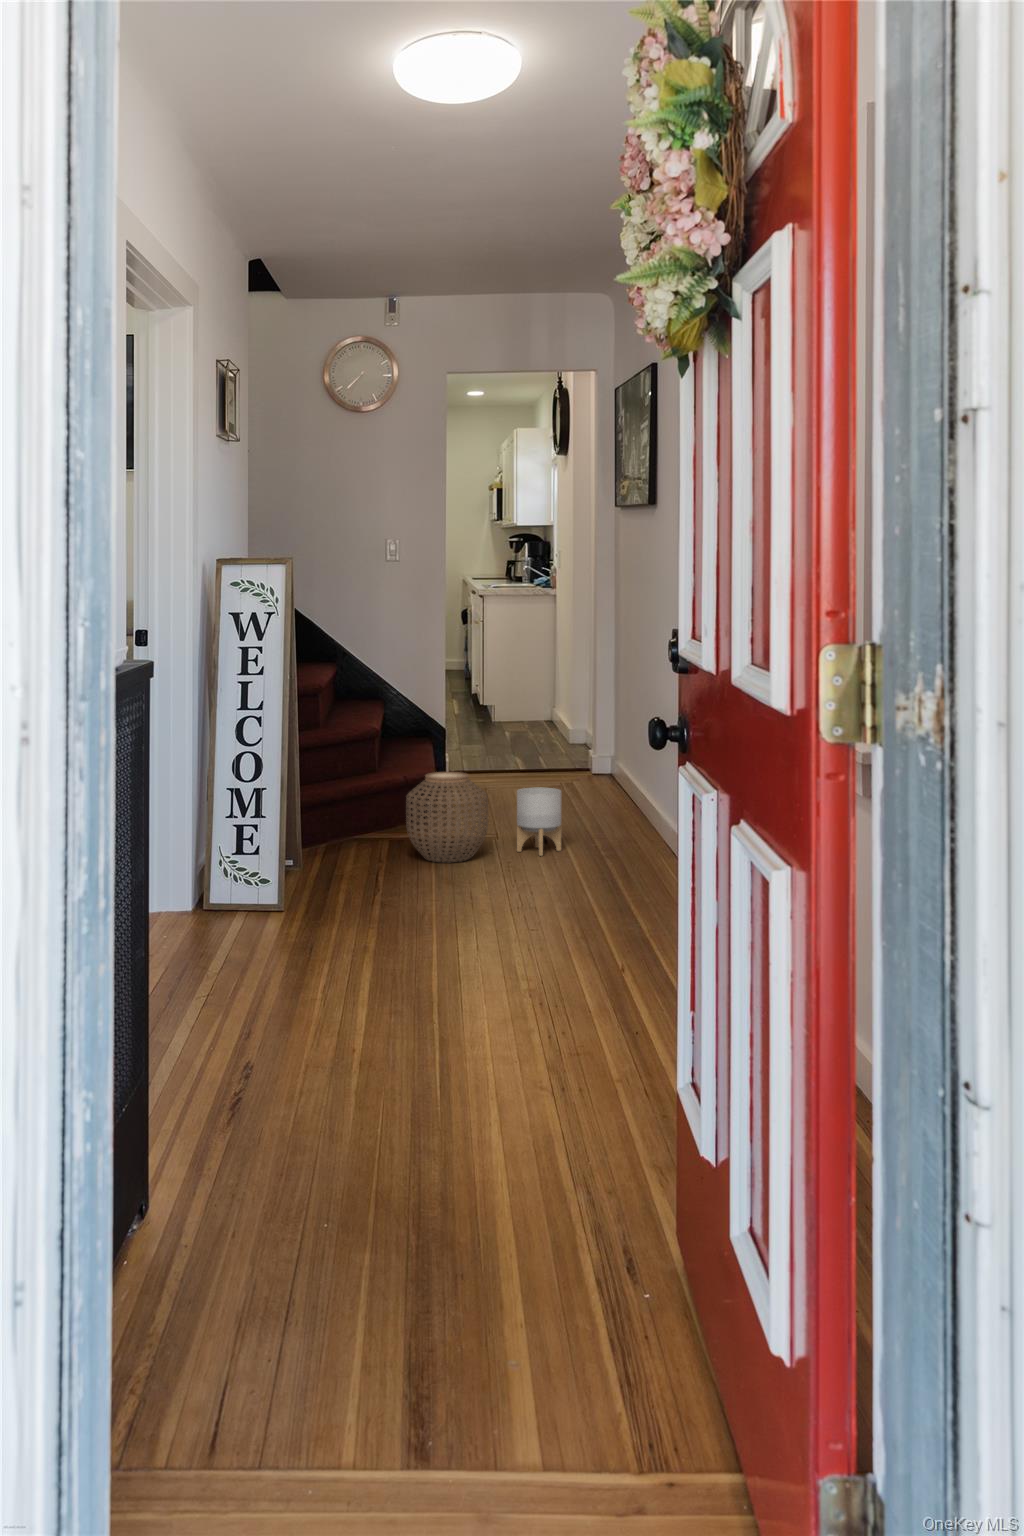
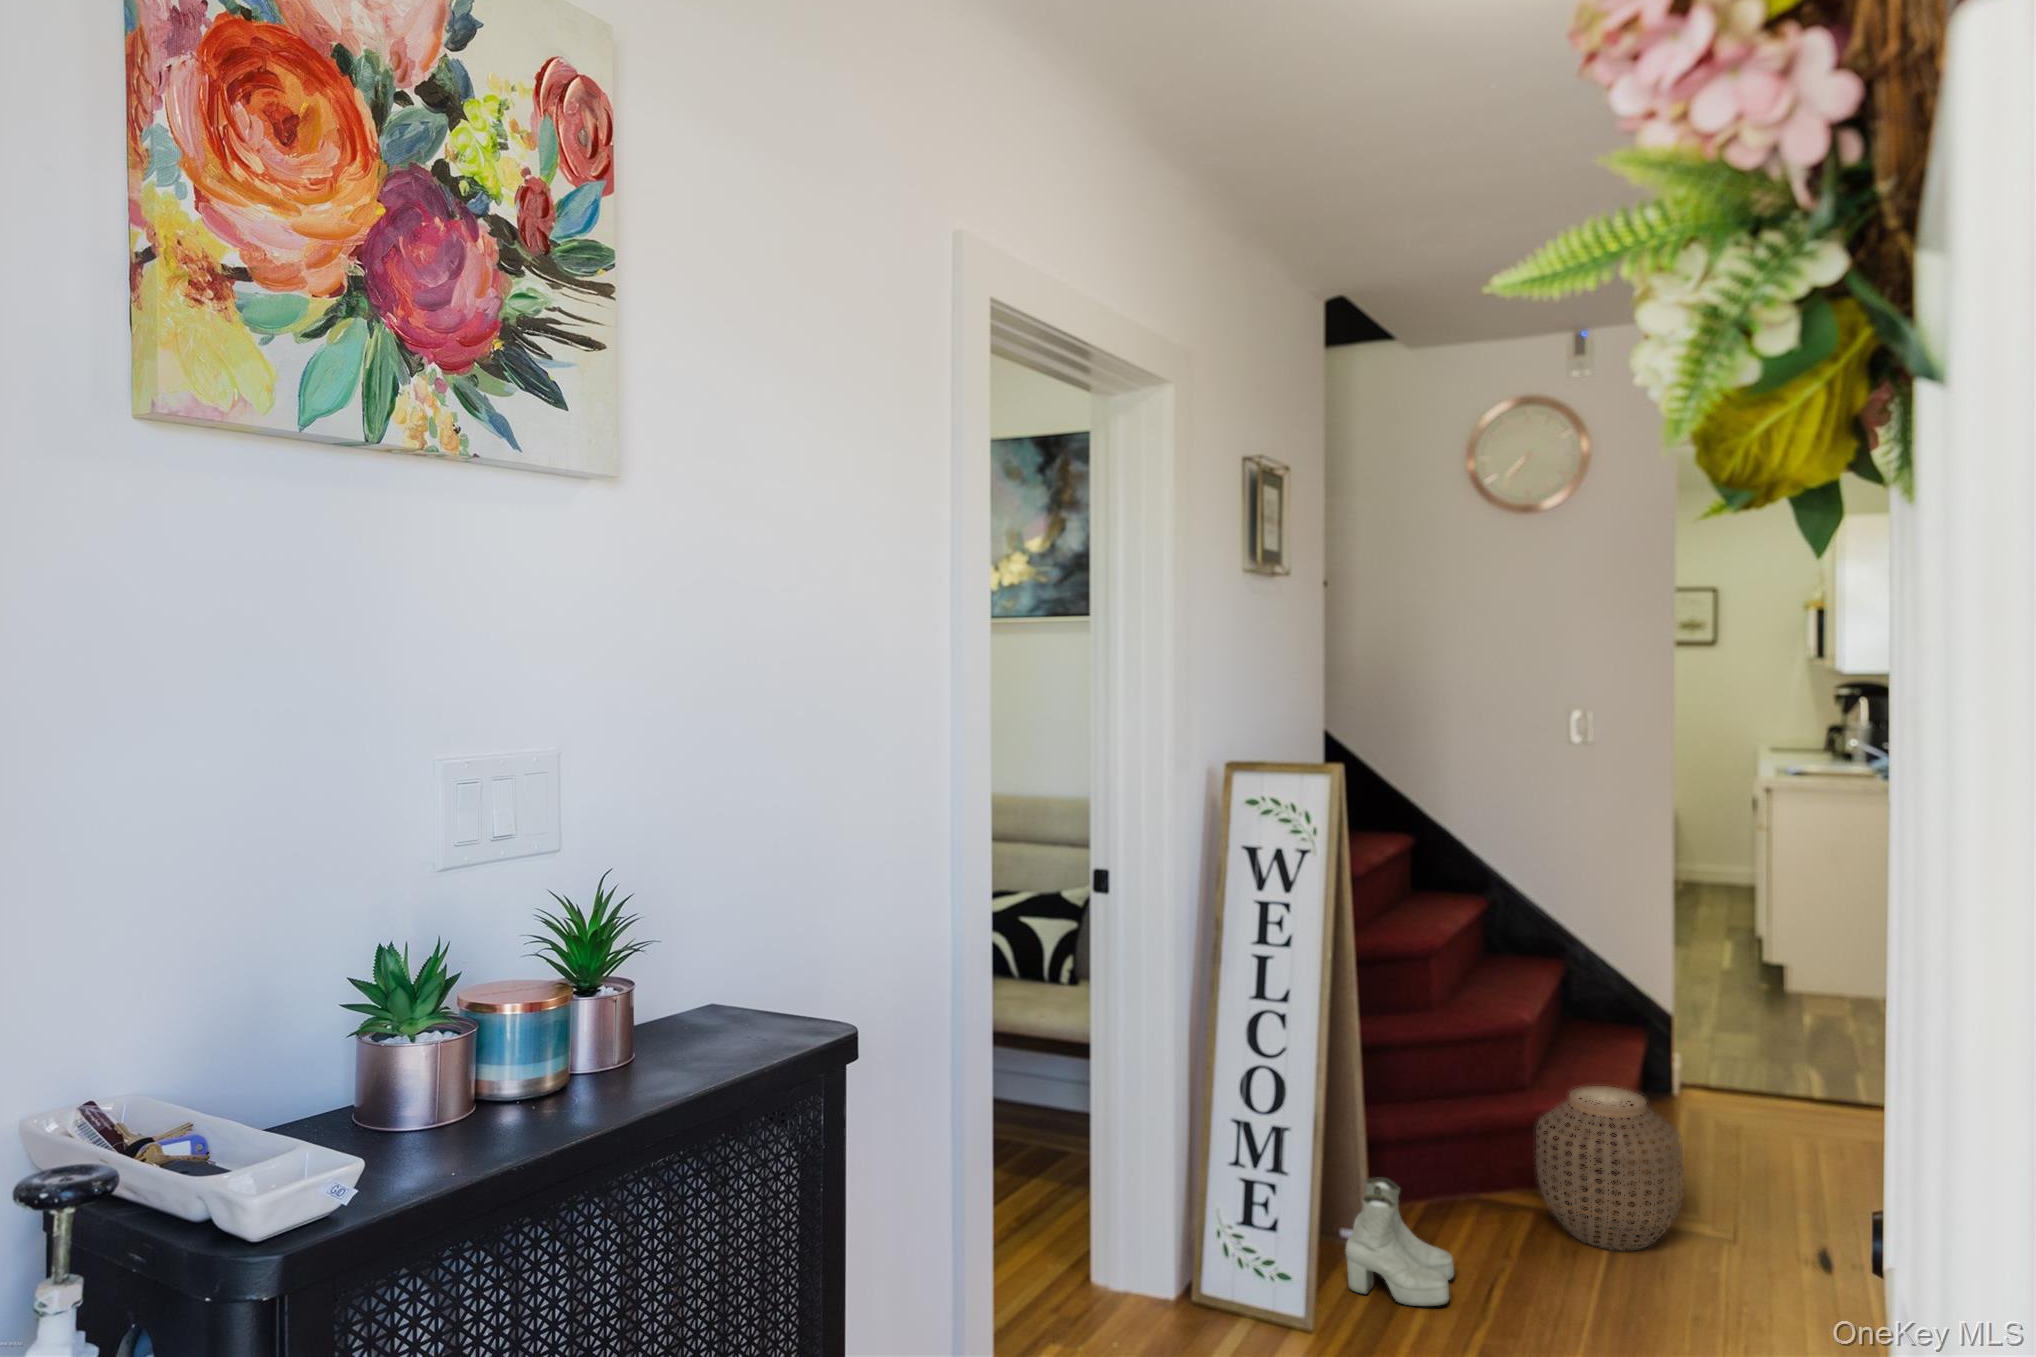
planter: present [517,788,561,856] -> none [1740,1124,1829,1258]
boots: none [300,826,364,892] -> present [1345,1178,1454,1306]

